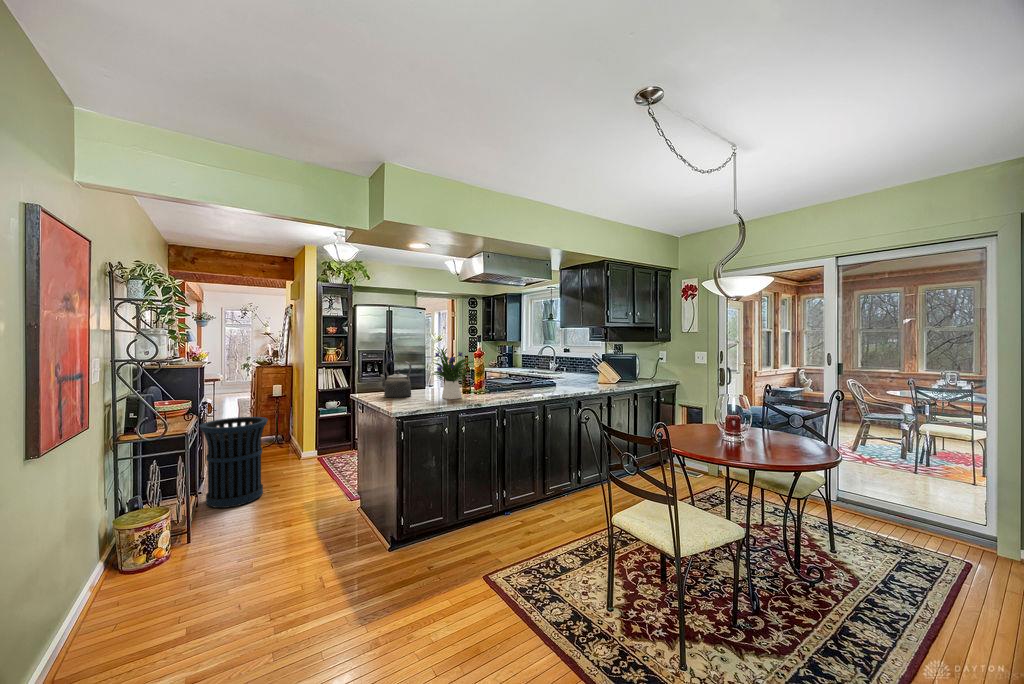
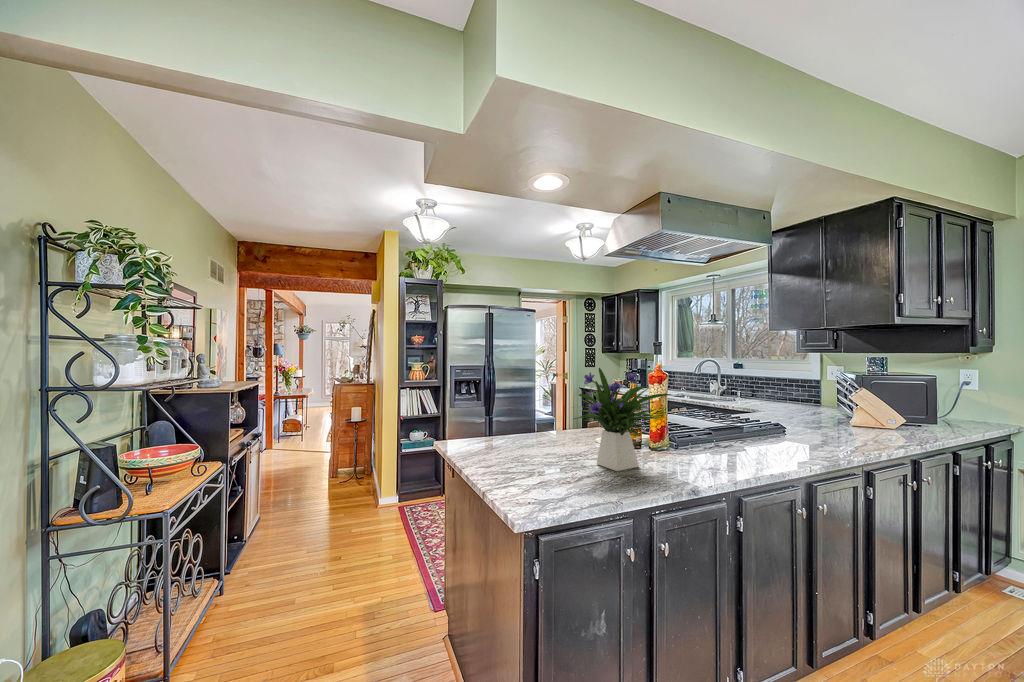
kettle: present [380,361,412,398] -> none [480,387,535,458]
trash can: present [200,417,268,508] -> none [222,462,320,611]

